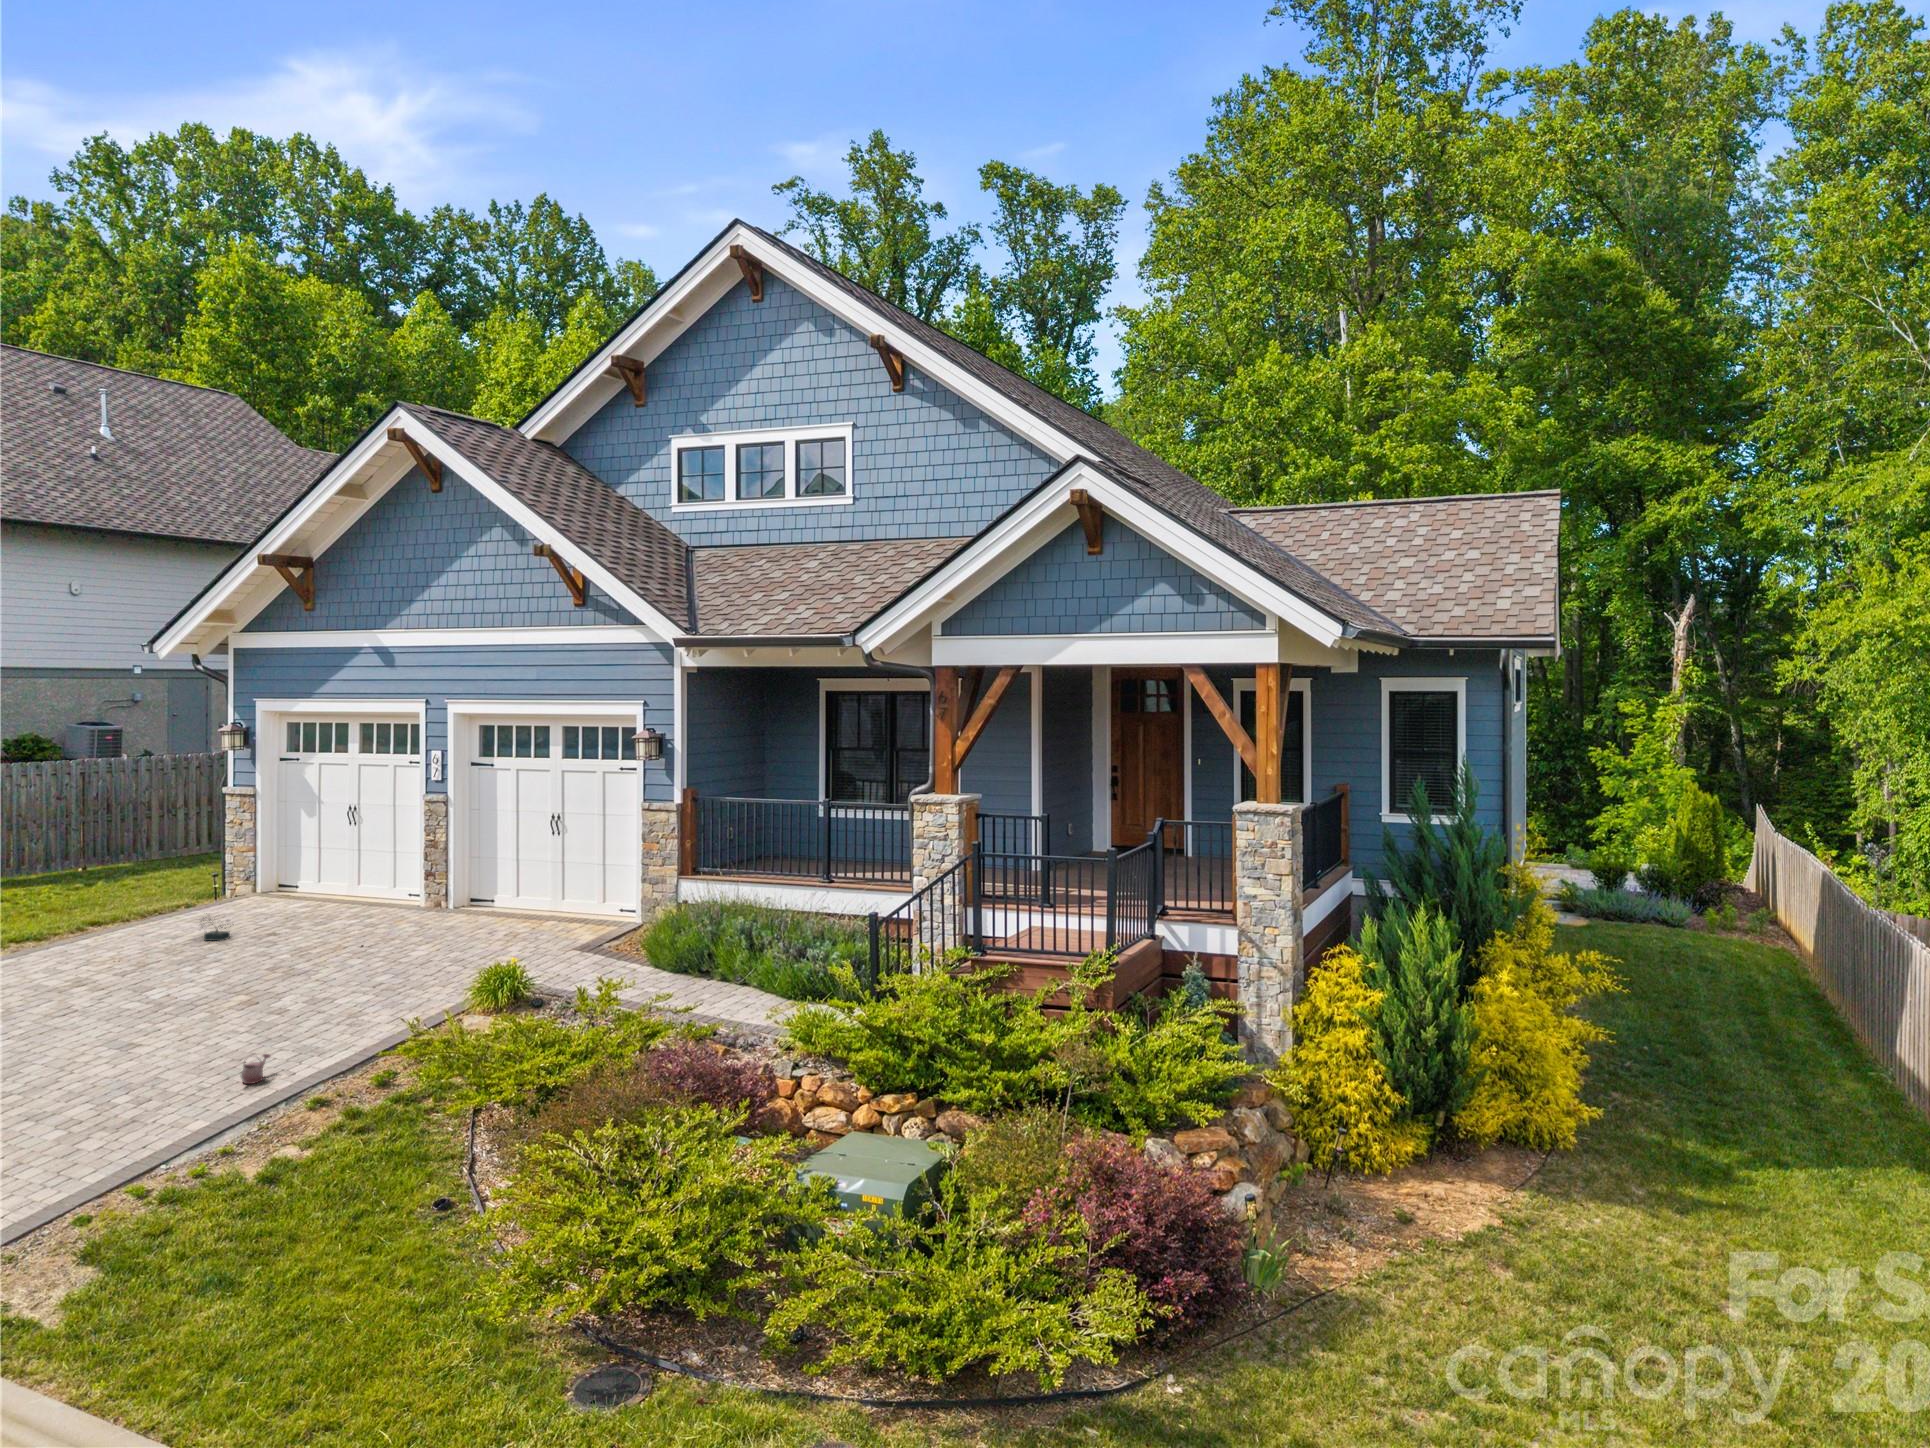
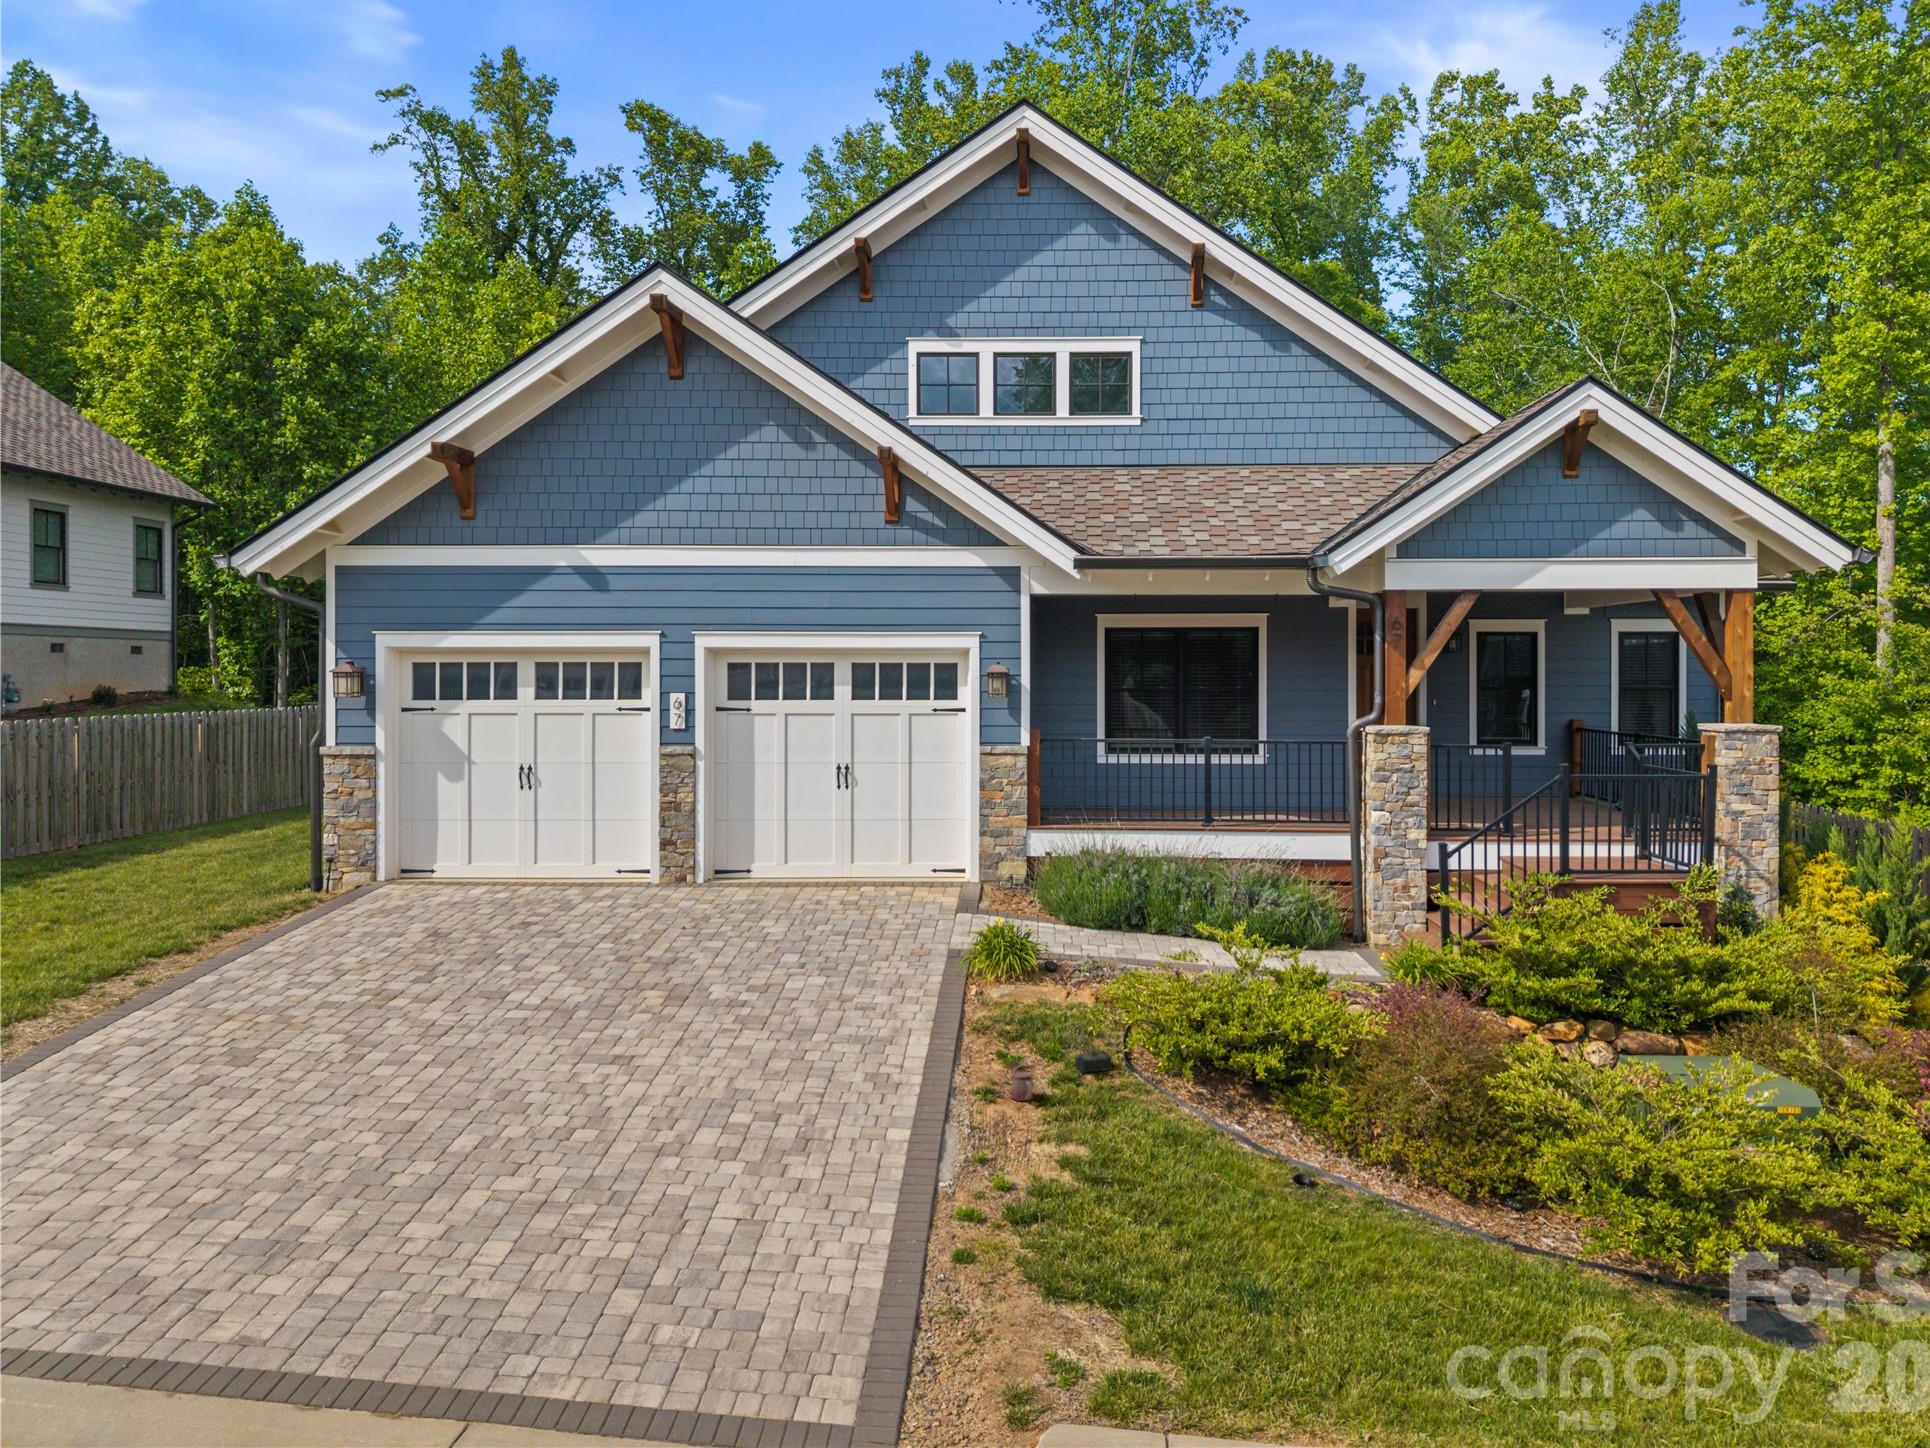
decorative plant: present [202,913,234,941] -> present [1067,1025,1112,1073]

